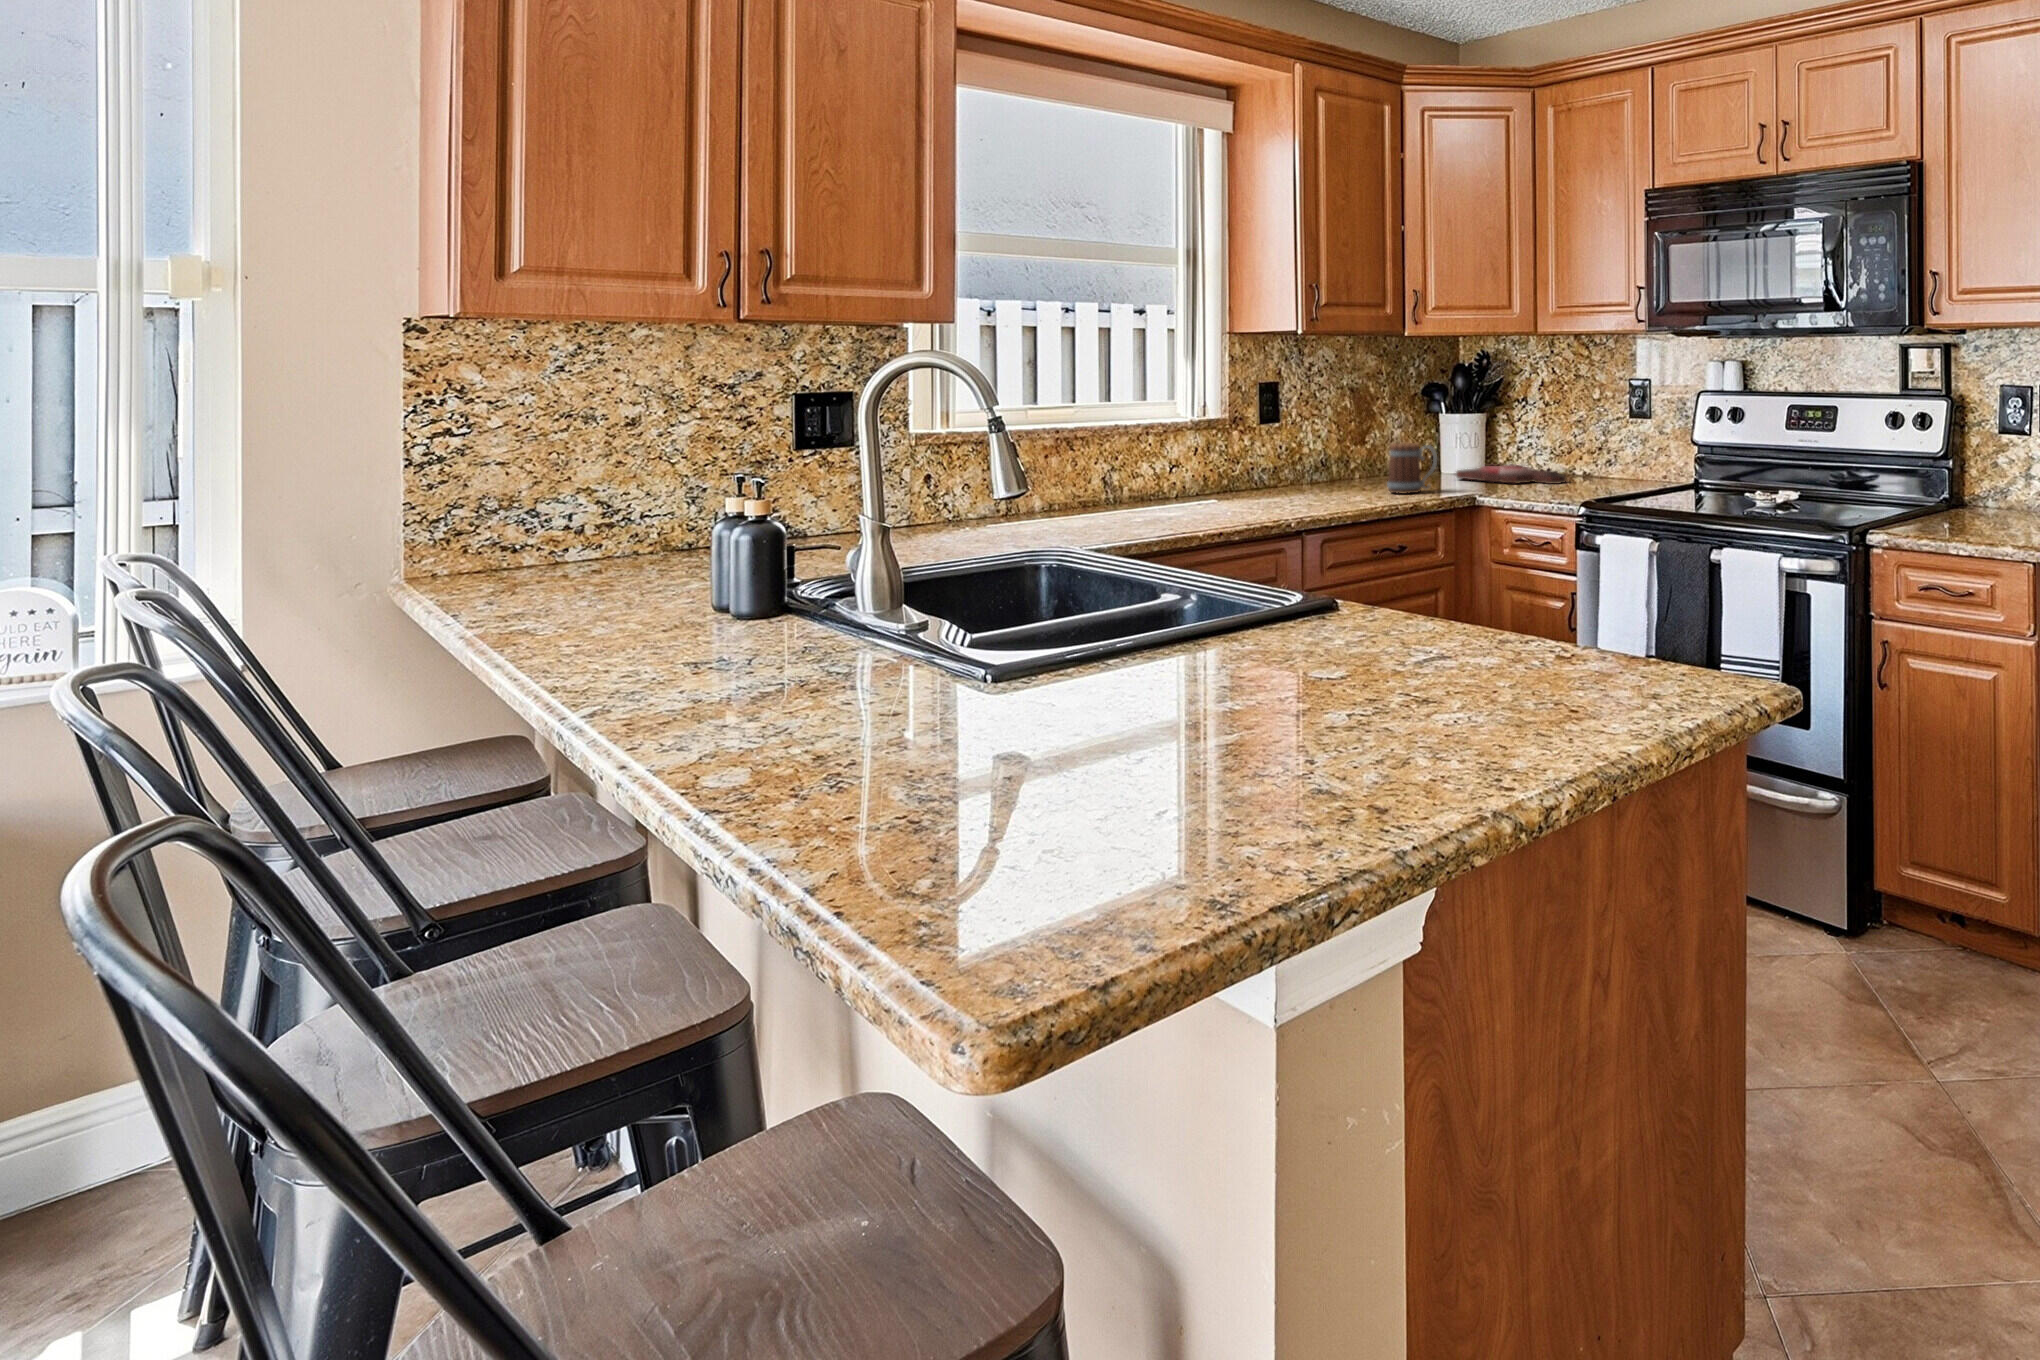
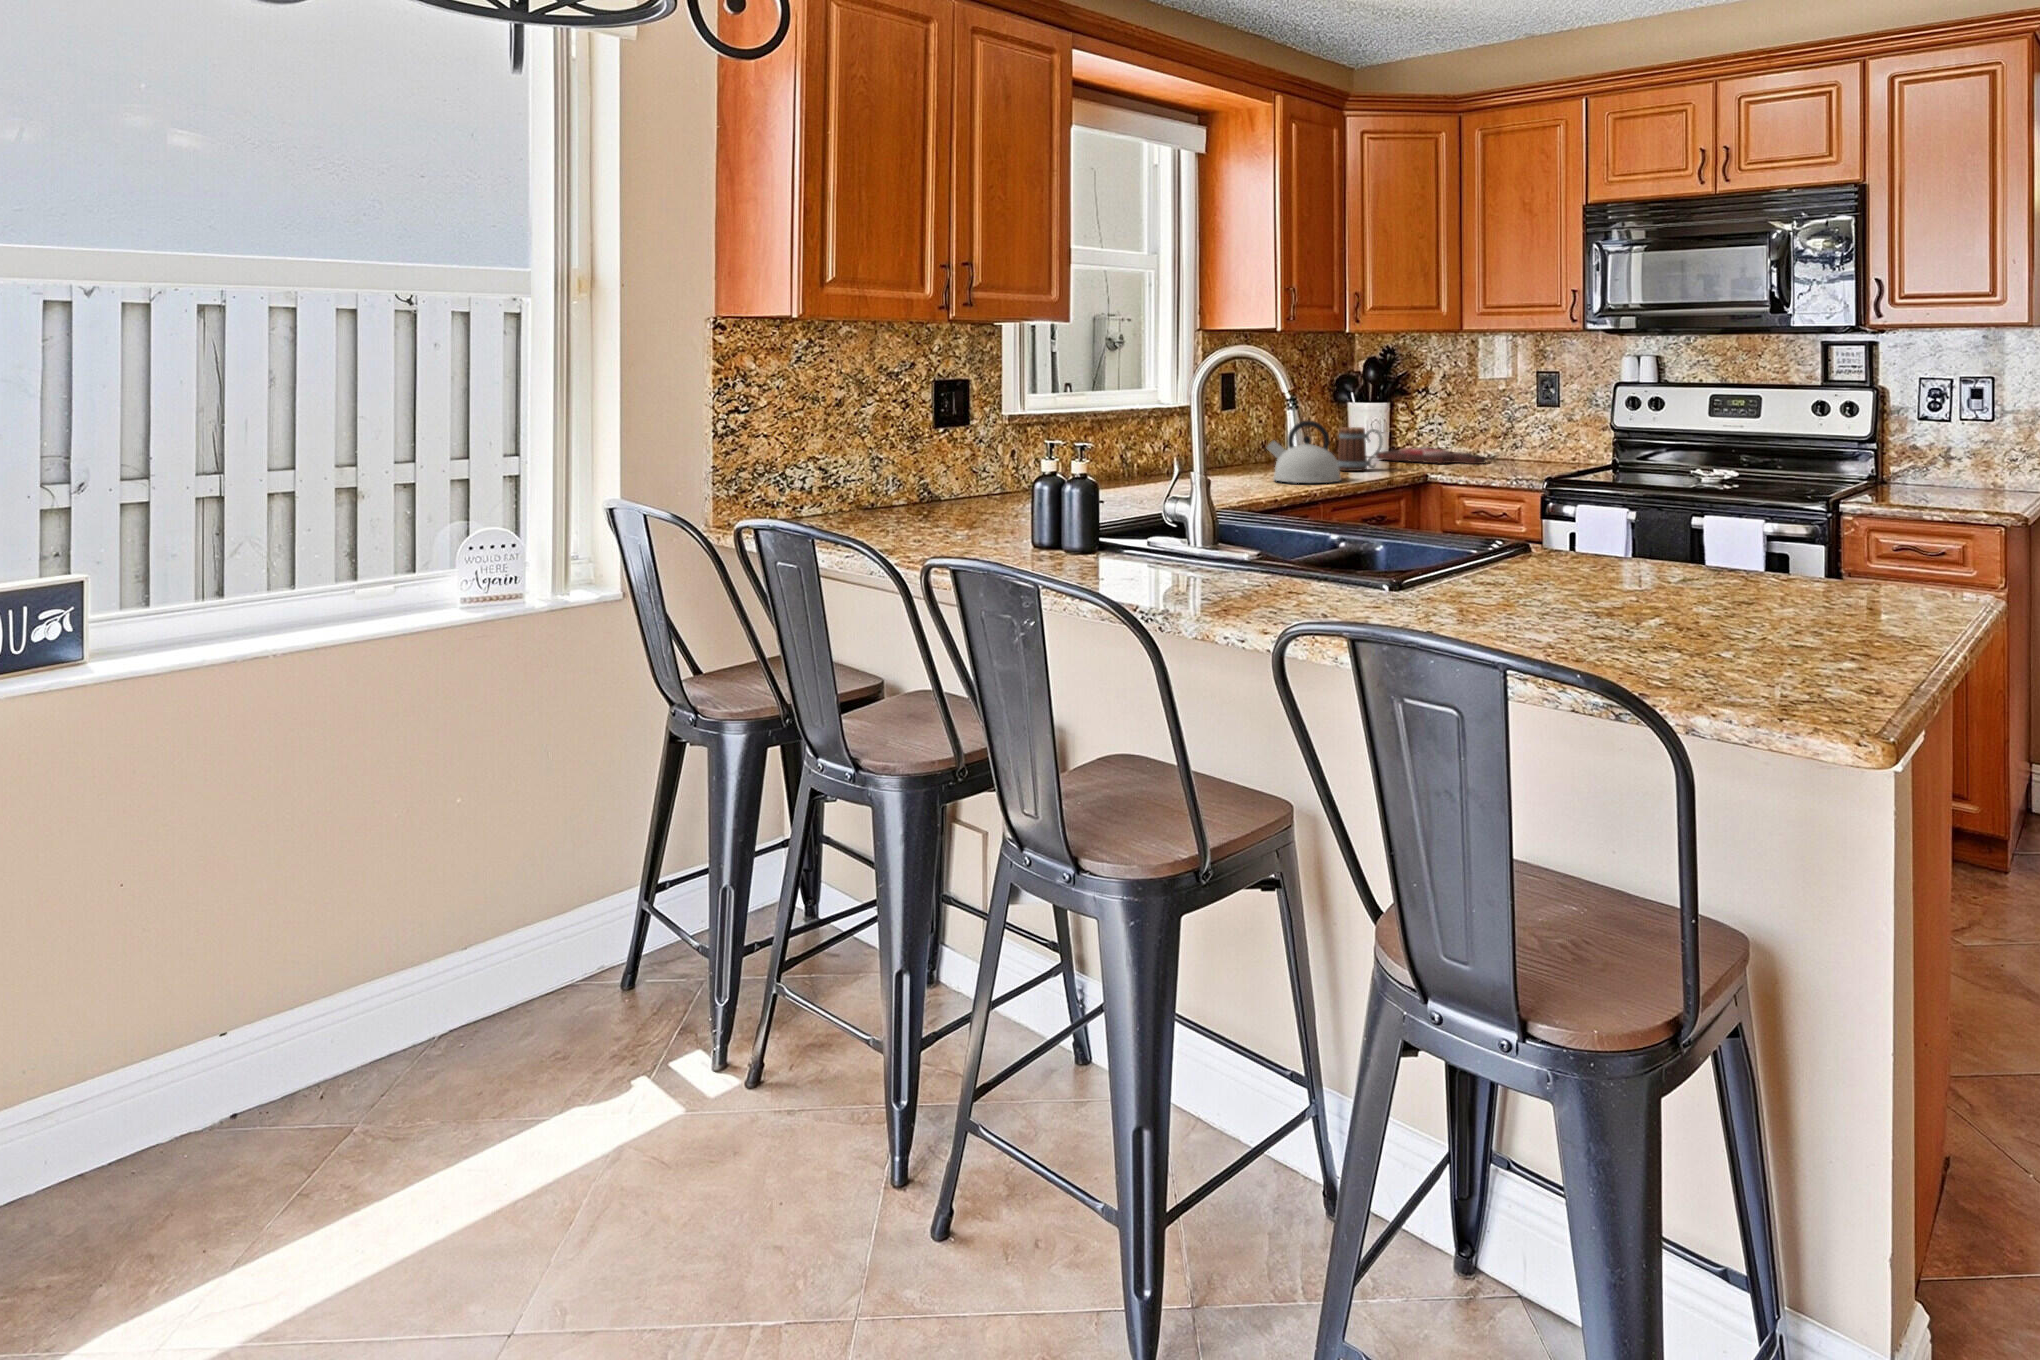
kettle: none [1284,436,1370,509] -> present [1267,421,1341,483]

